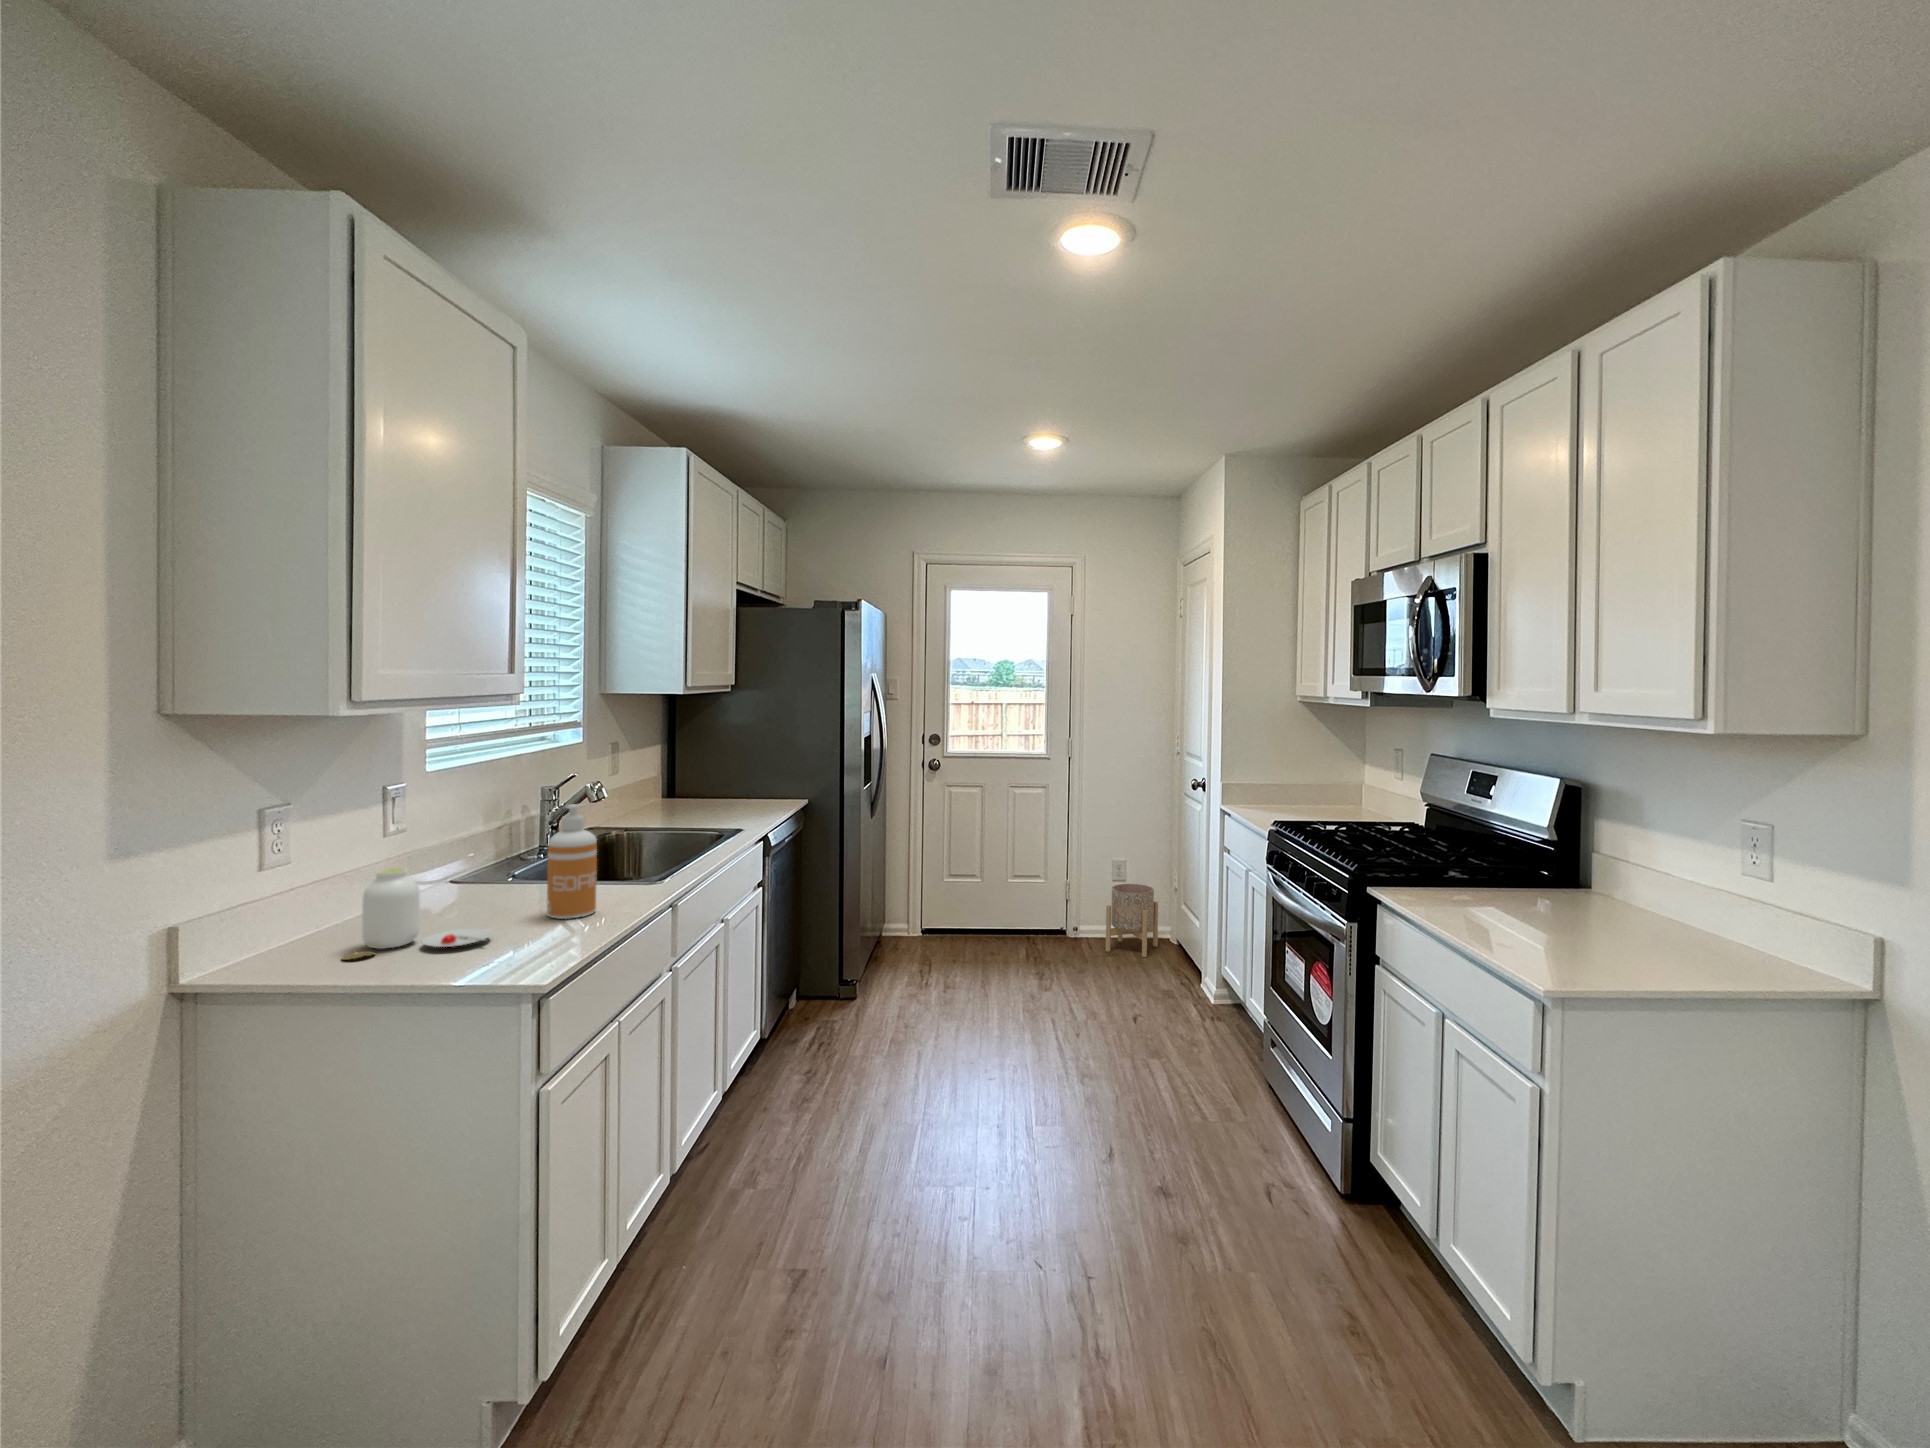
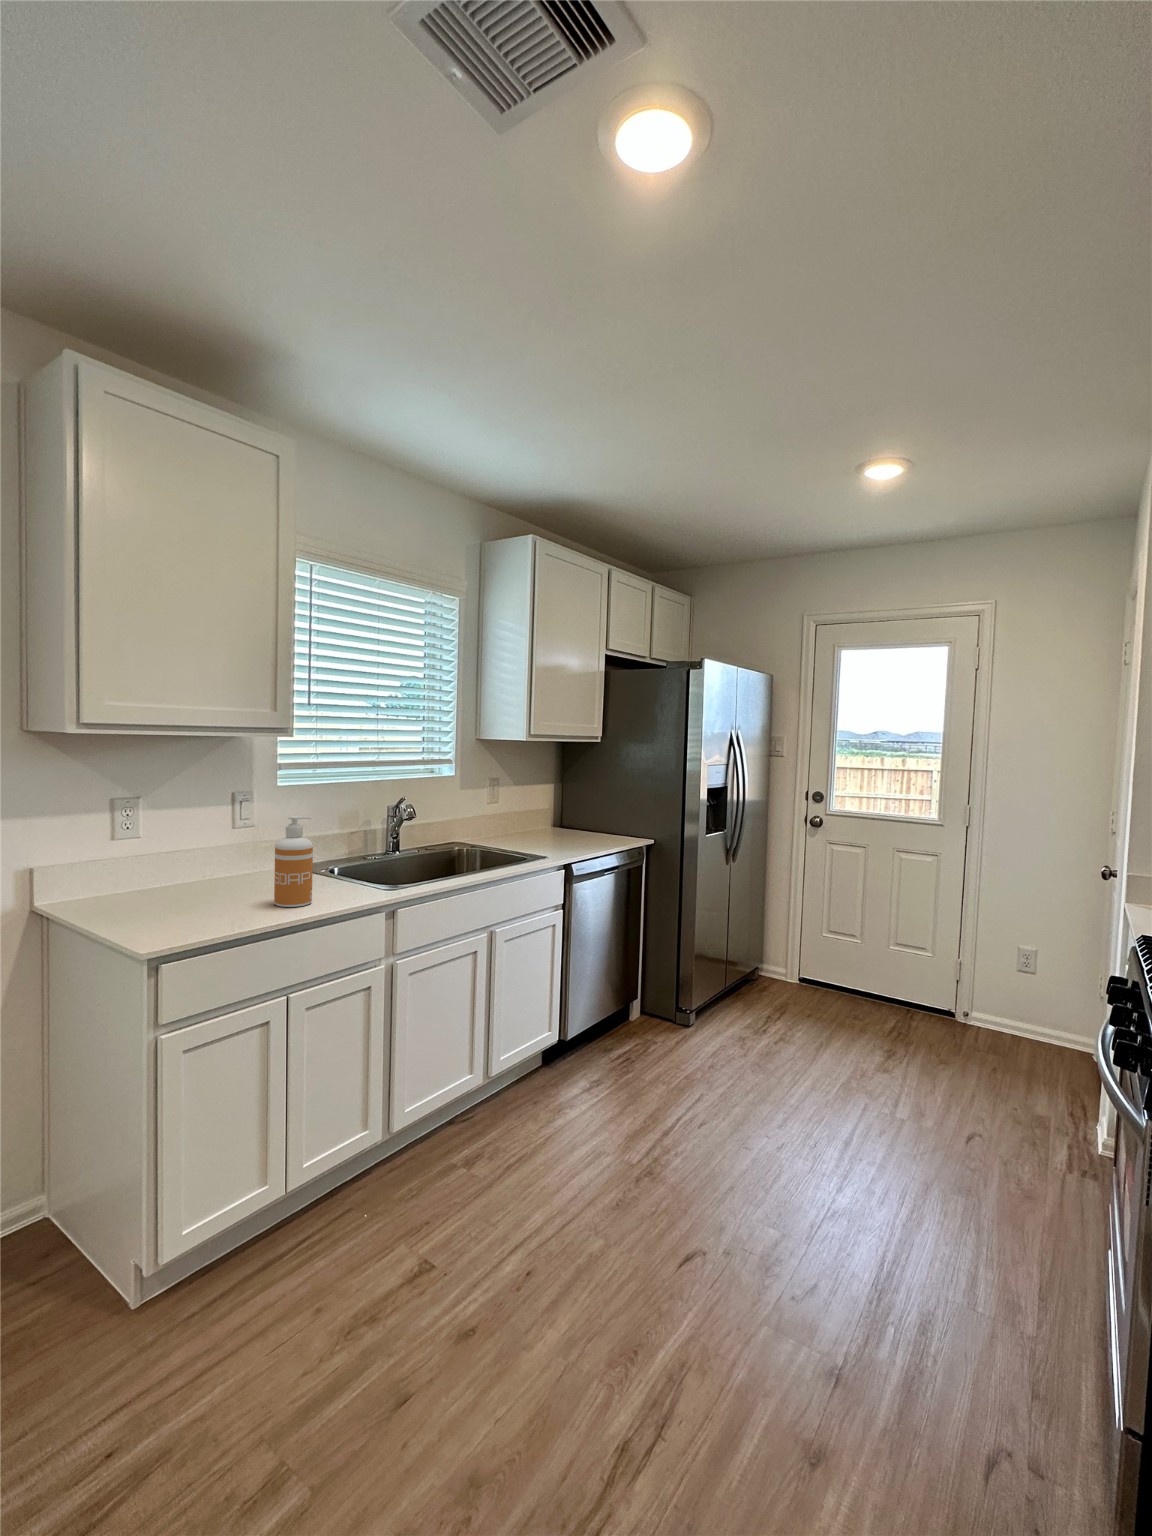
jar: present [342,868,492,960] -> none [119,849,215,913]
planter: present [1106,884,1158,957] -> none [991,976,1070,1067]

